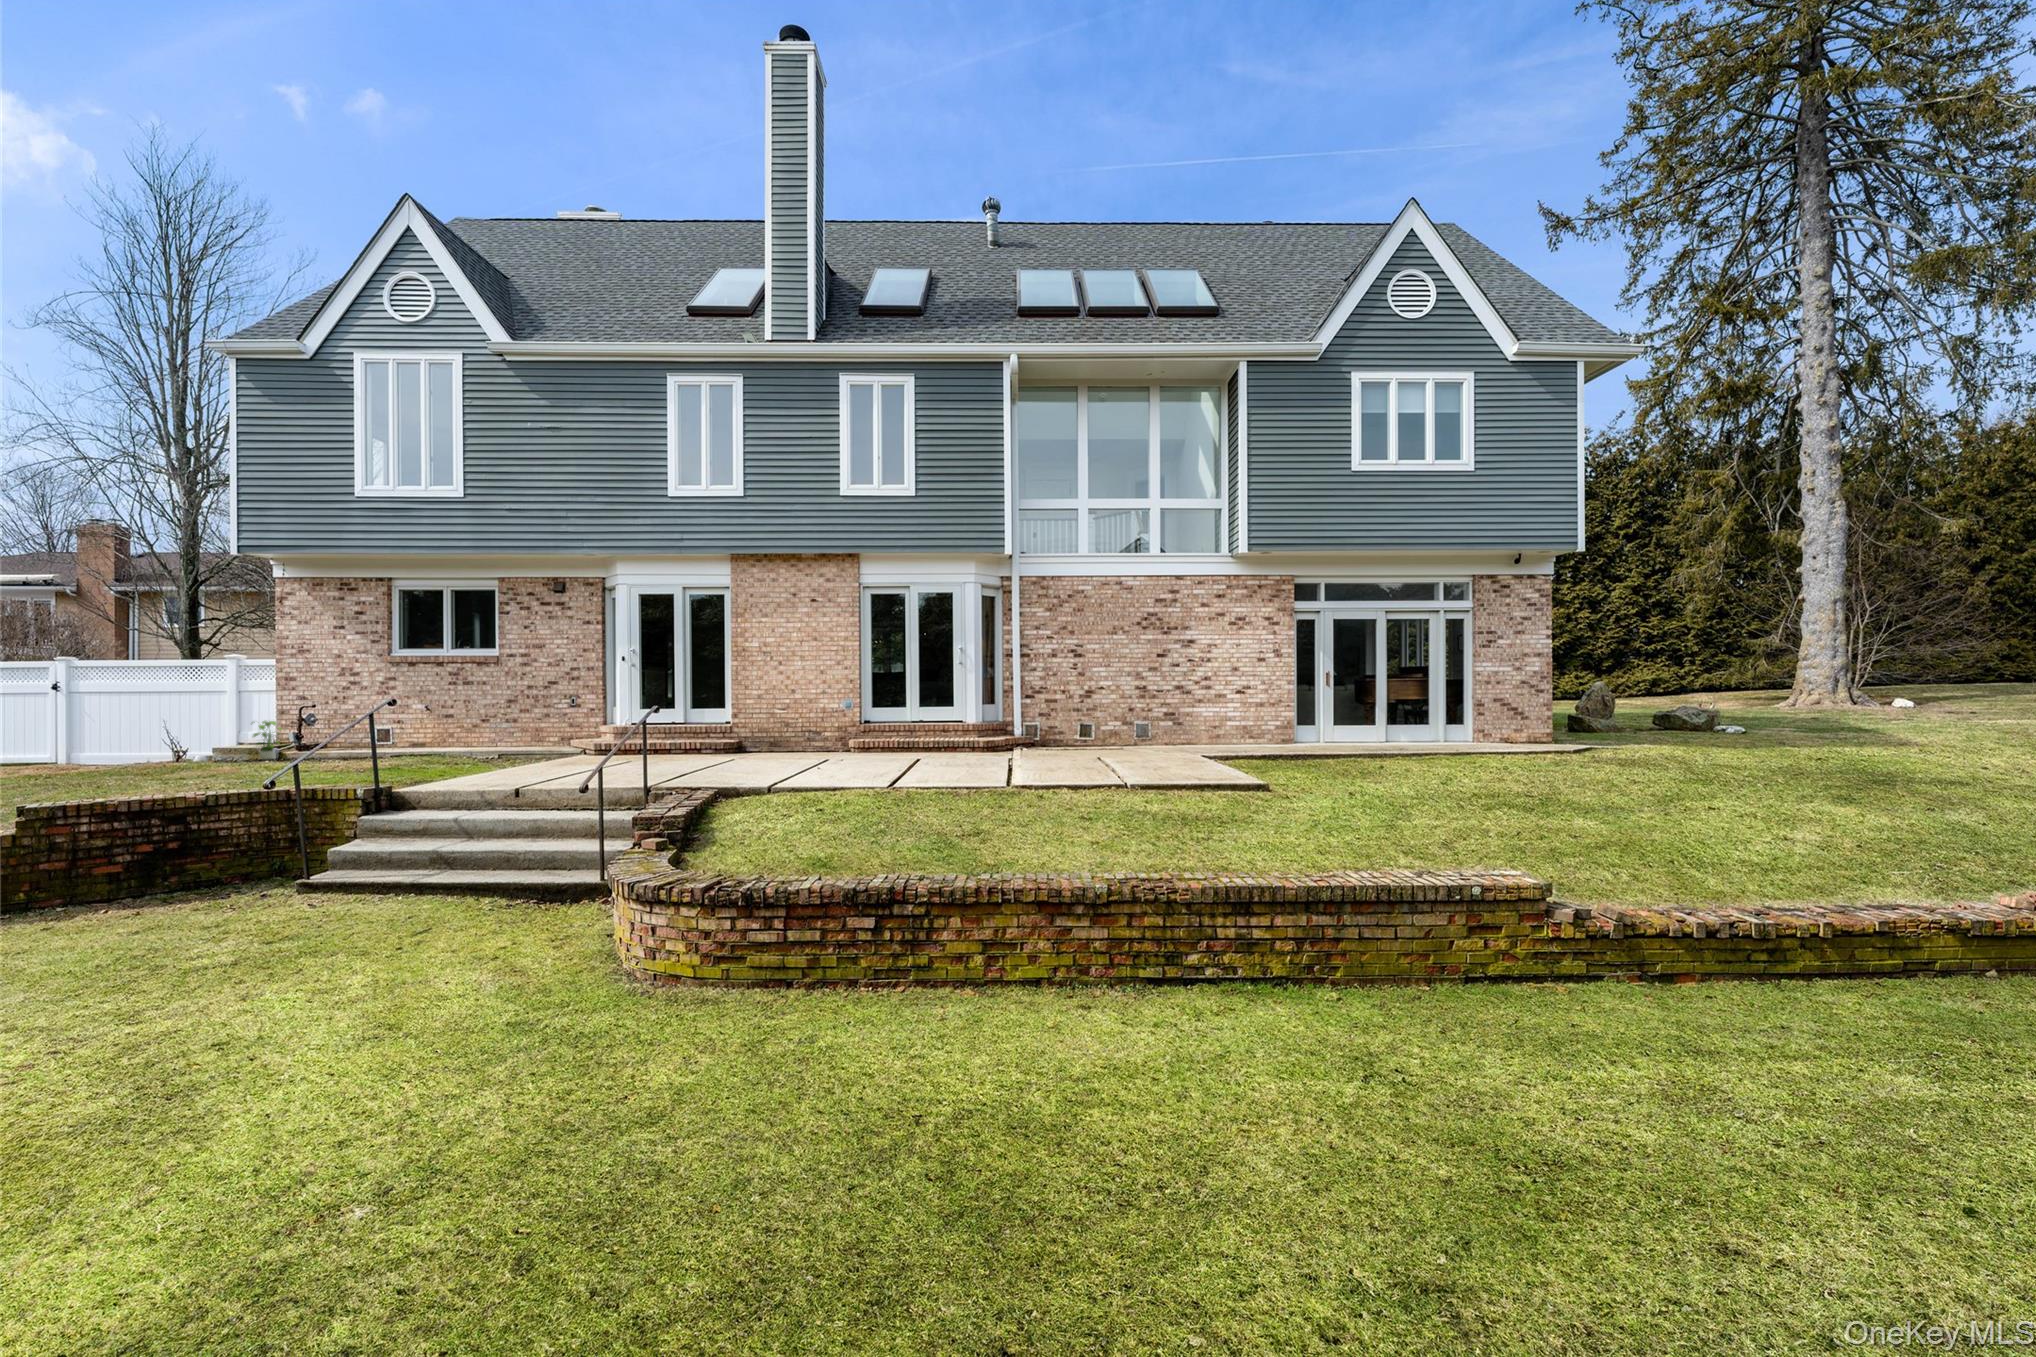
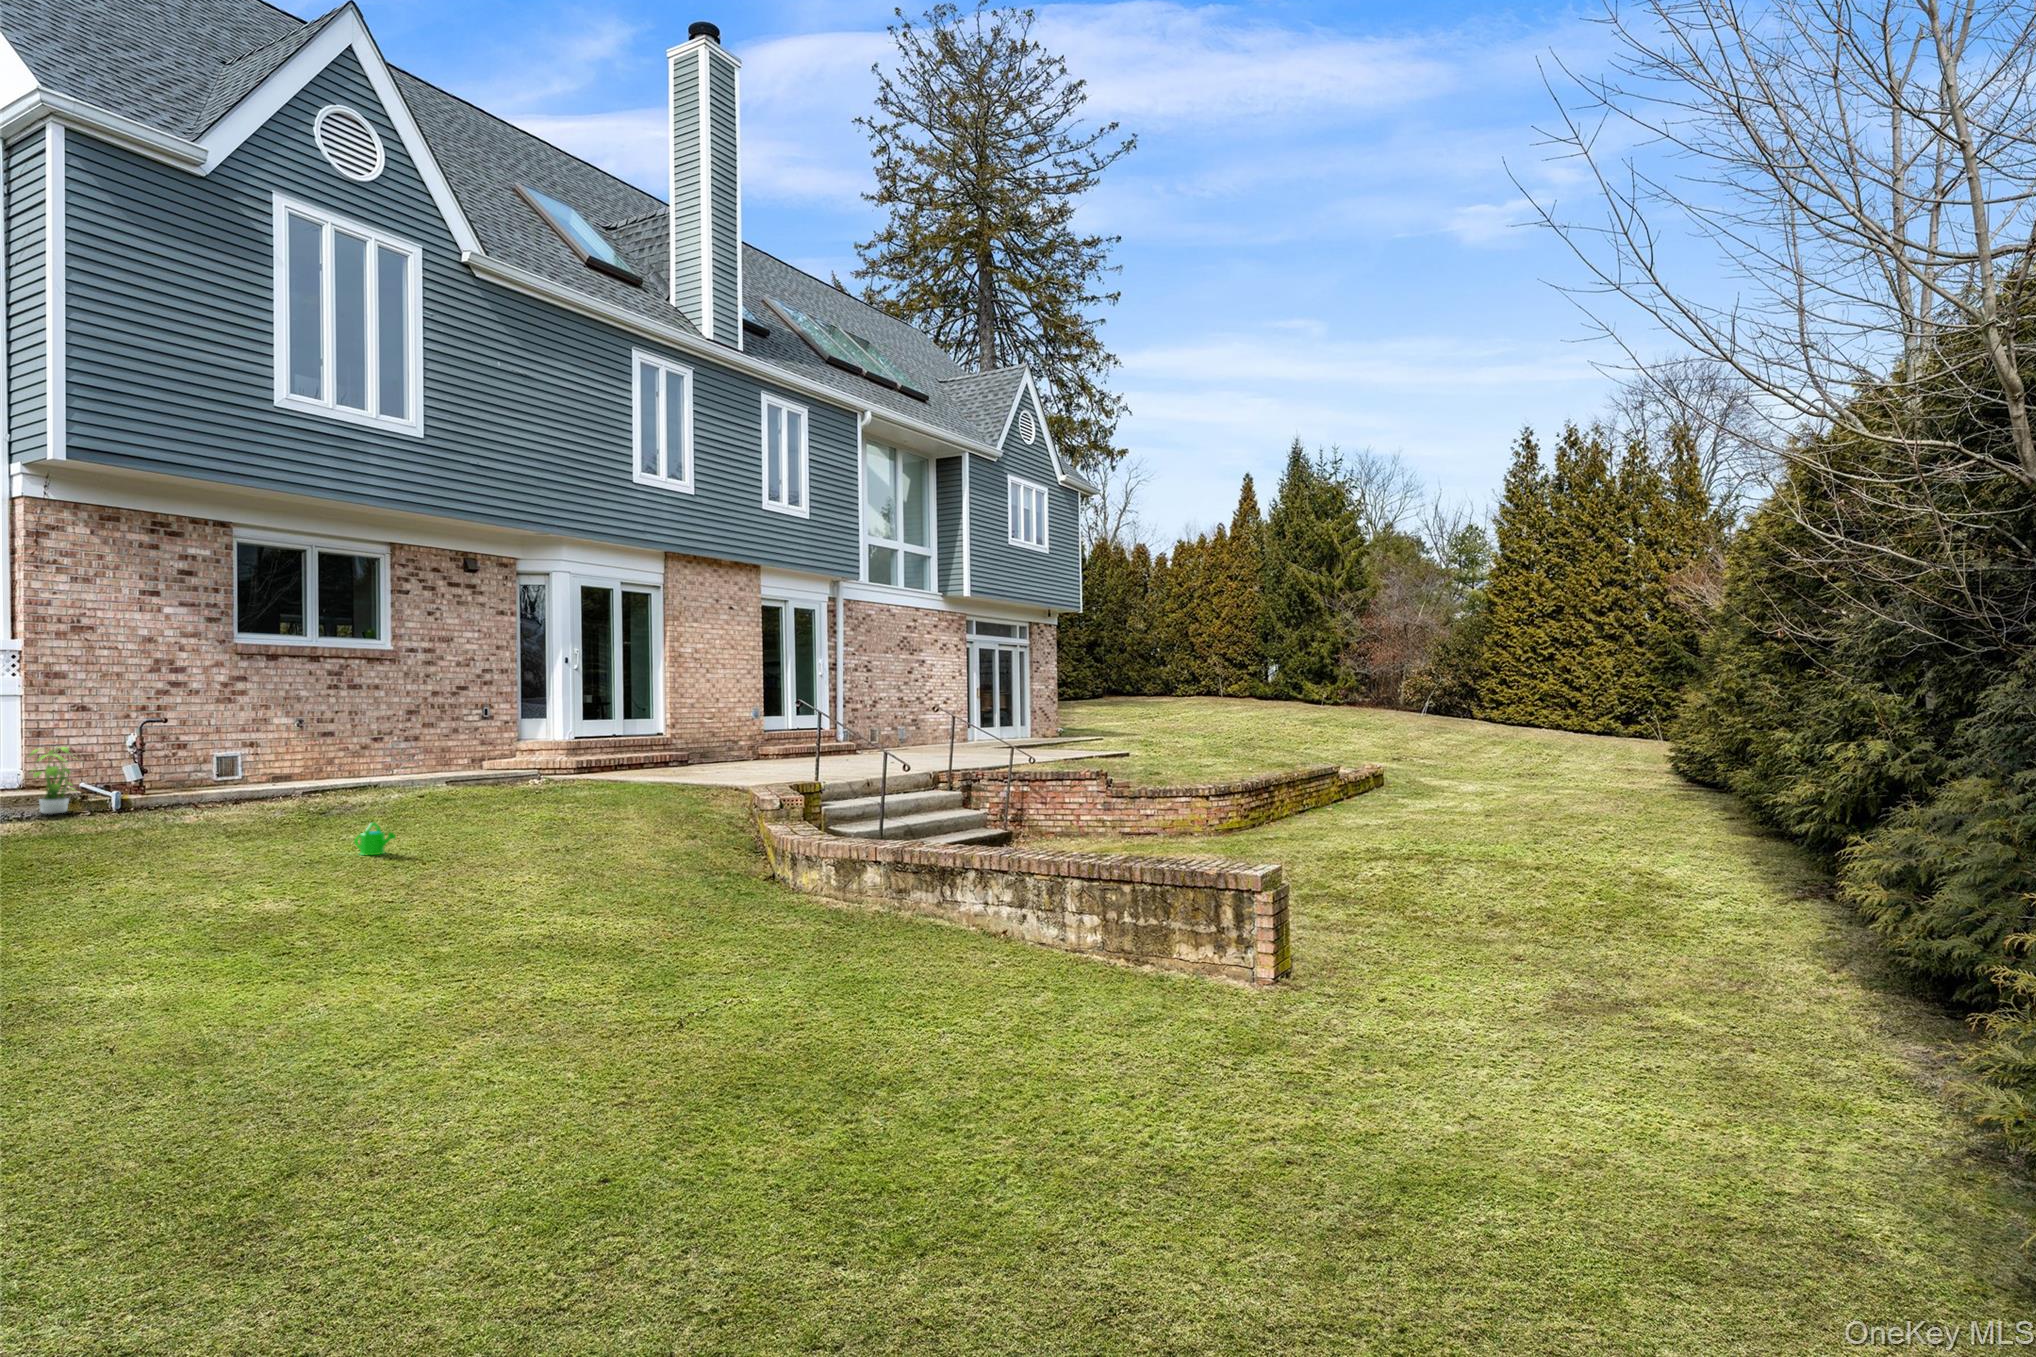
watering can: none [67,769,91,792] -> present [354,822,396,855]

